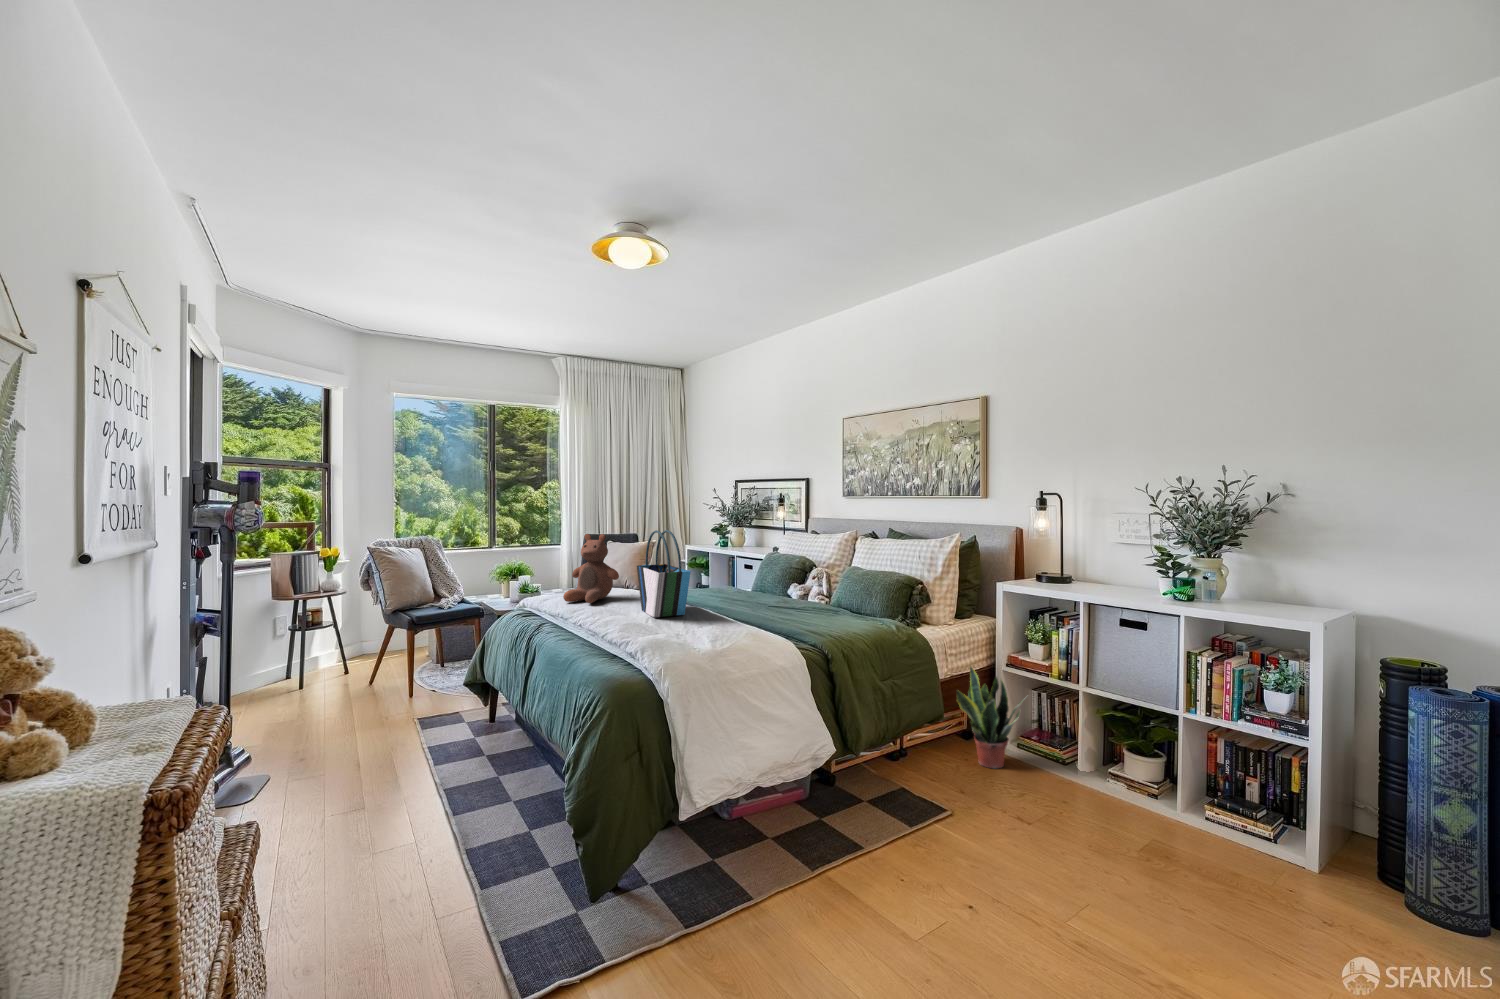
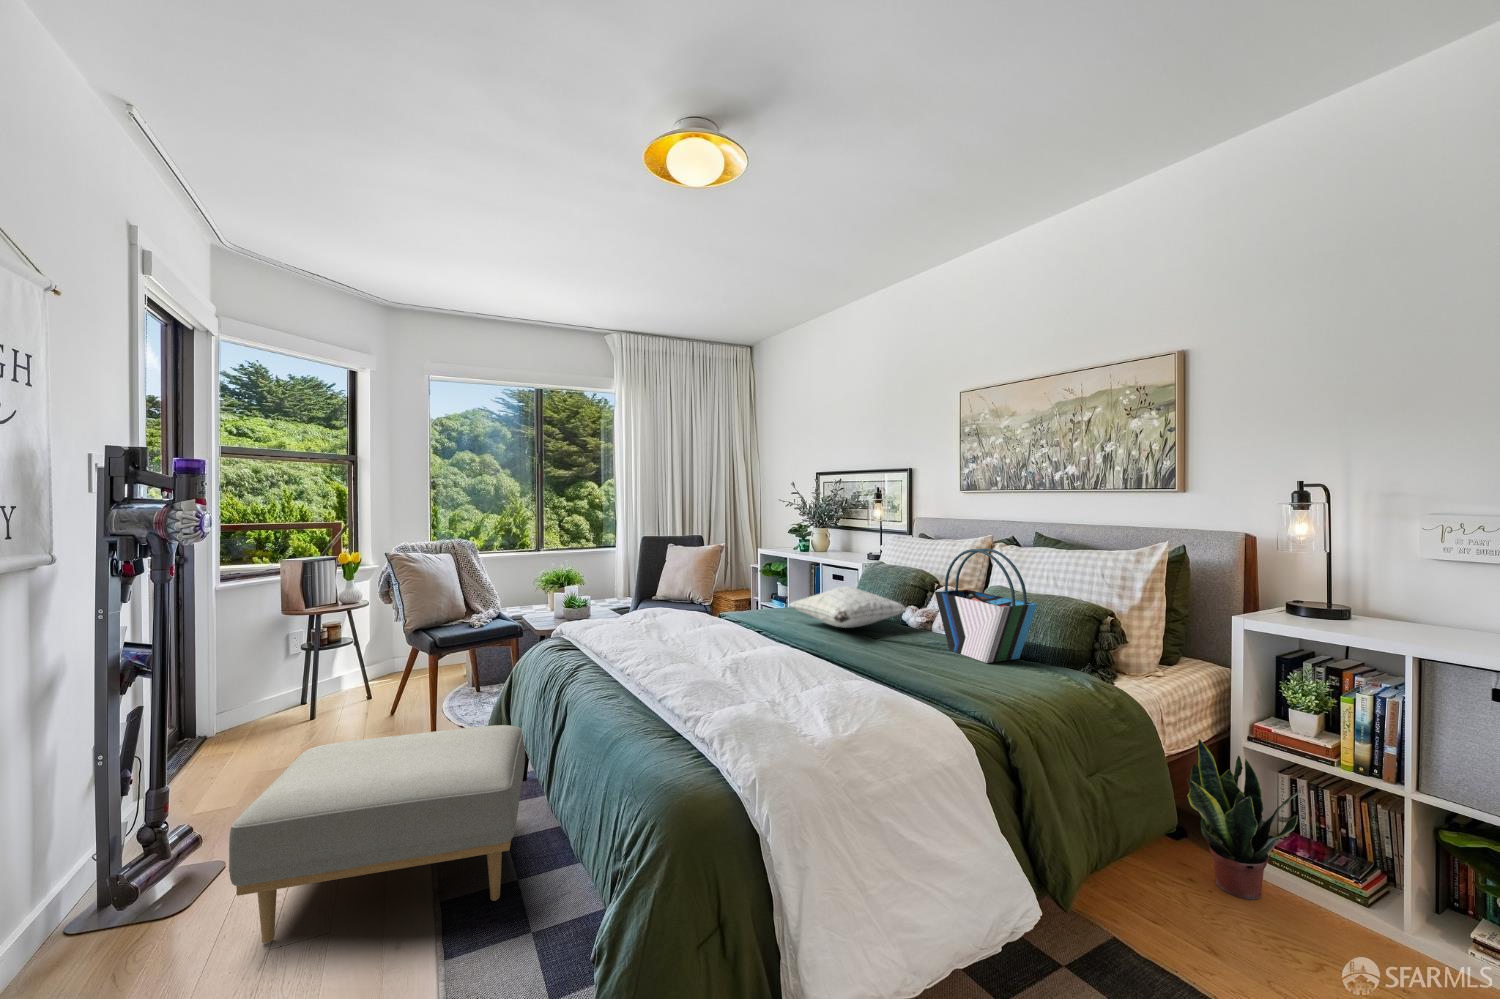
tote bag: present [637,530,691,617] -> present [935,548,1037,663]
stuffed bear: present [563,534,619,603] -> none [615,542,688,637]
pillow: none [699,568,788,600] -> present [790,586,907,628]
ottoman: none [291,671,493,812] -> present [229,725,525,944]

